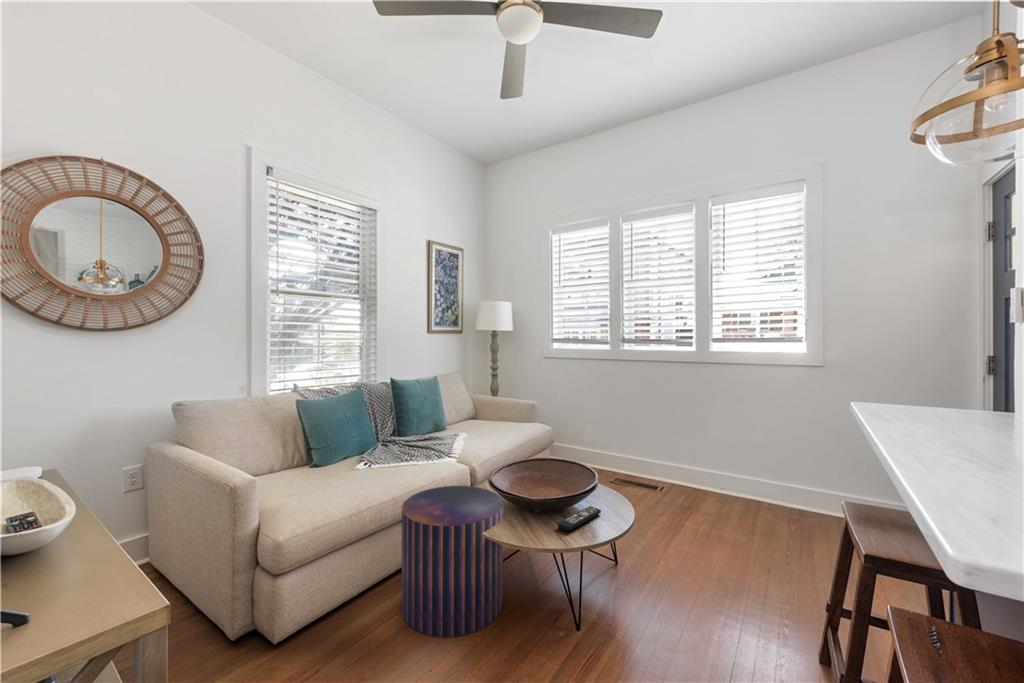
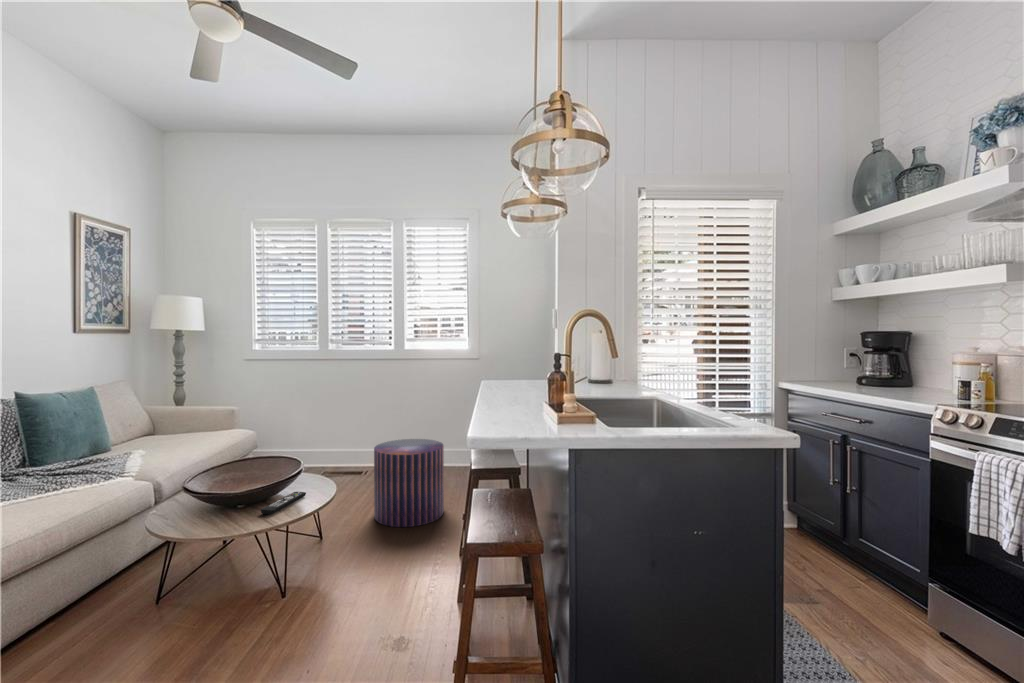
pouf: present [402,486,503,637] -> present [374,439,444,527]

